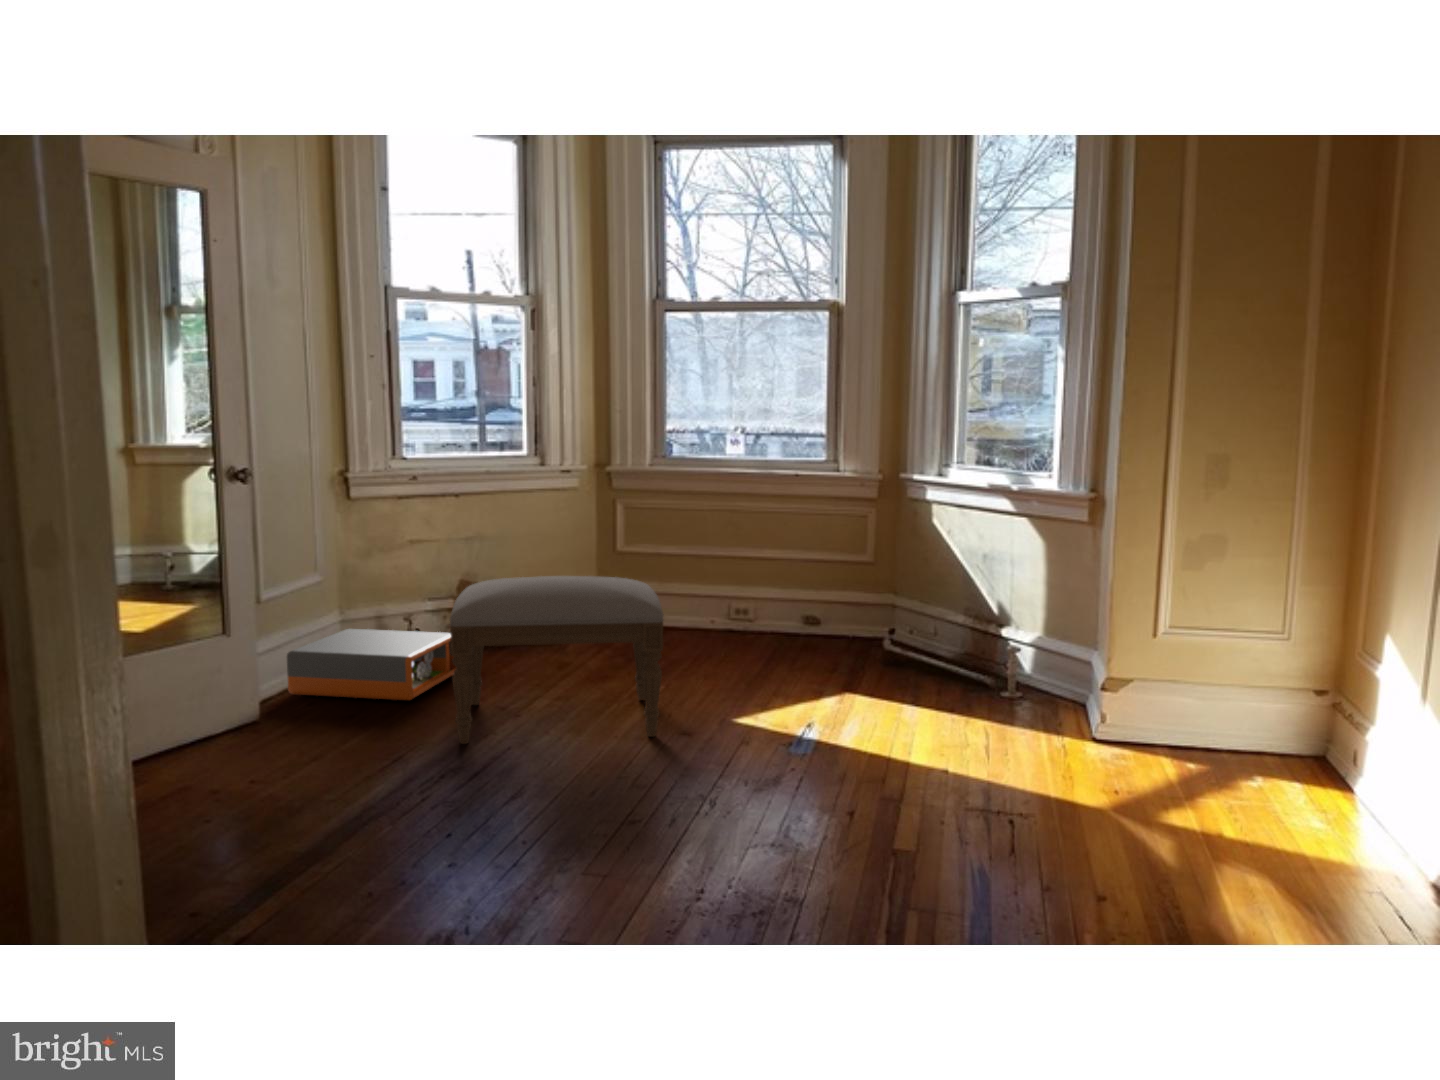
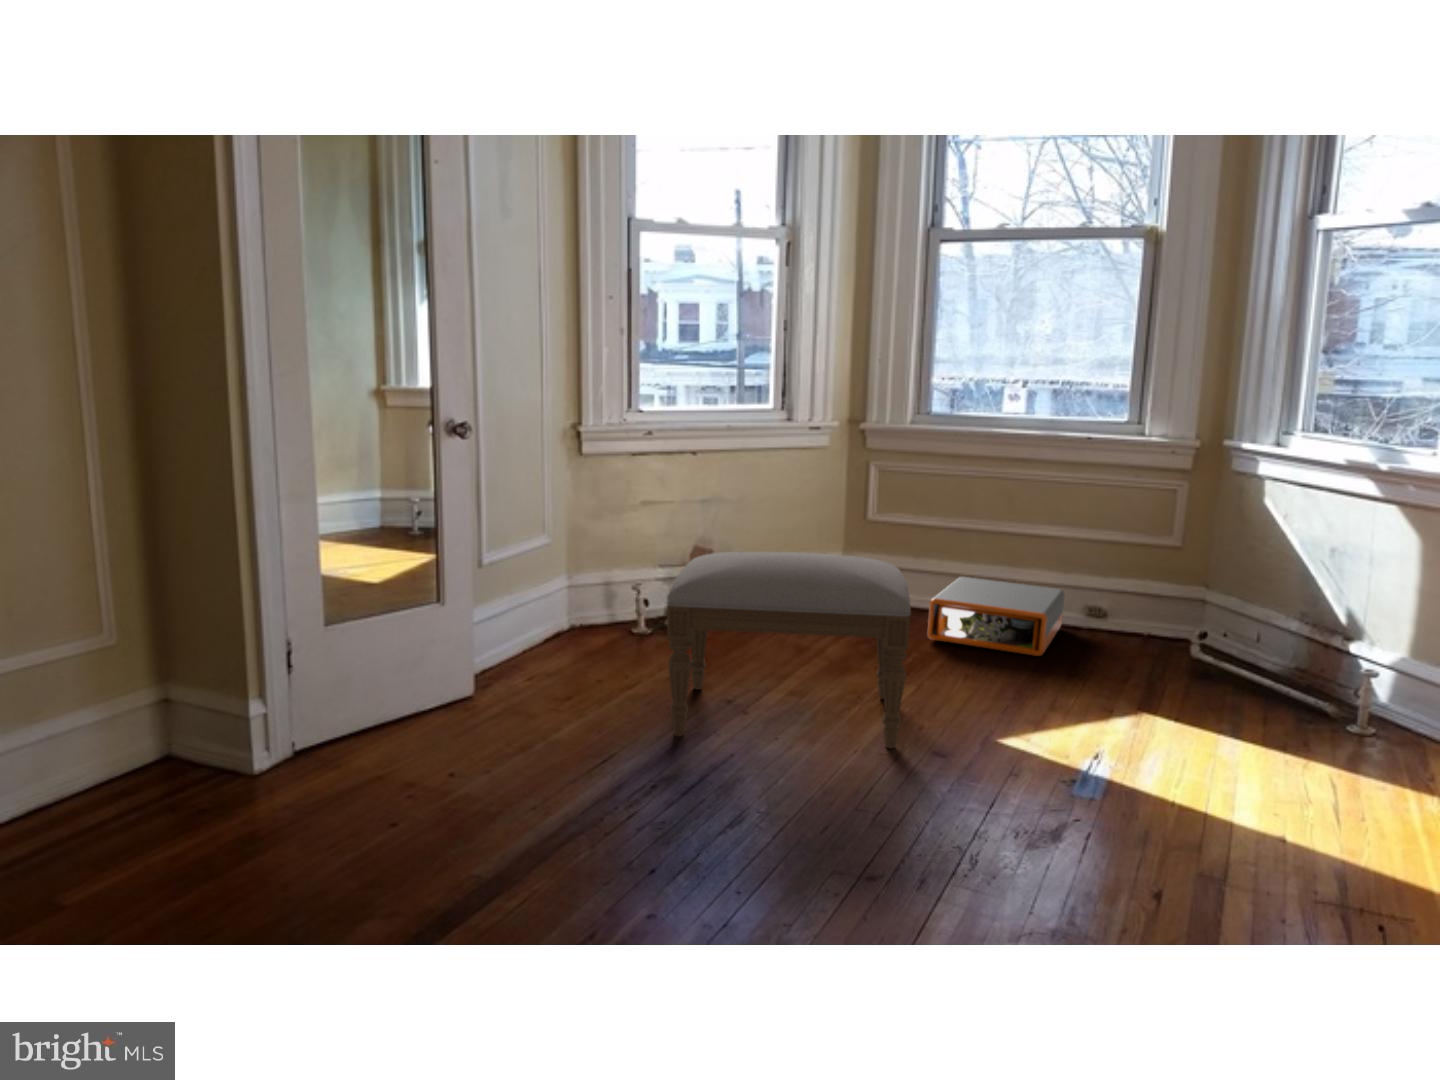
storage box: present [287,629,457,700] -> present [927,577,1064,656]

